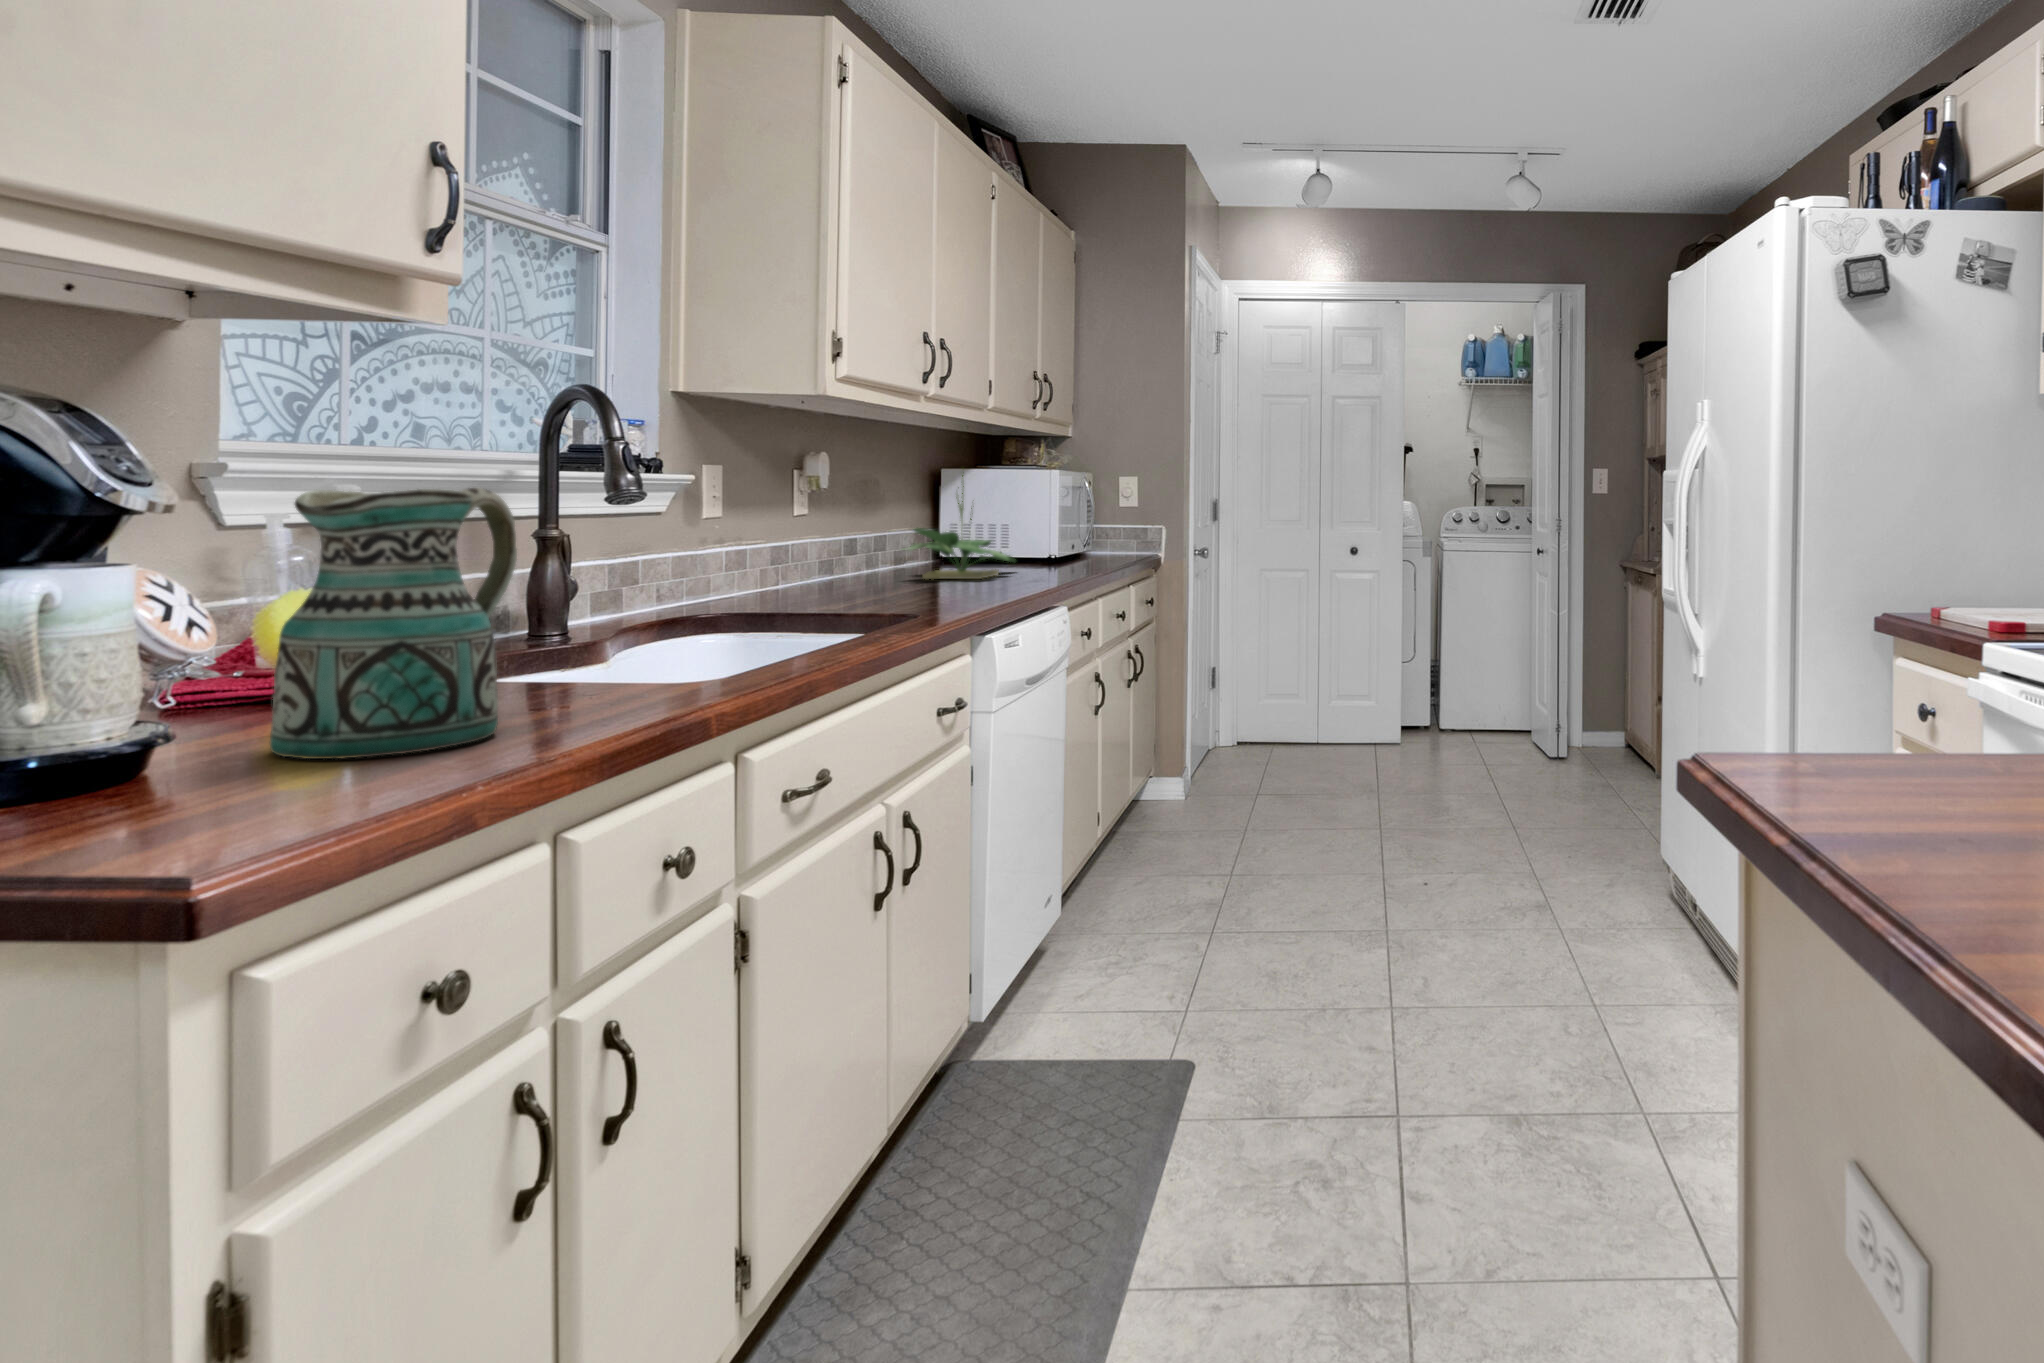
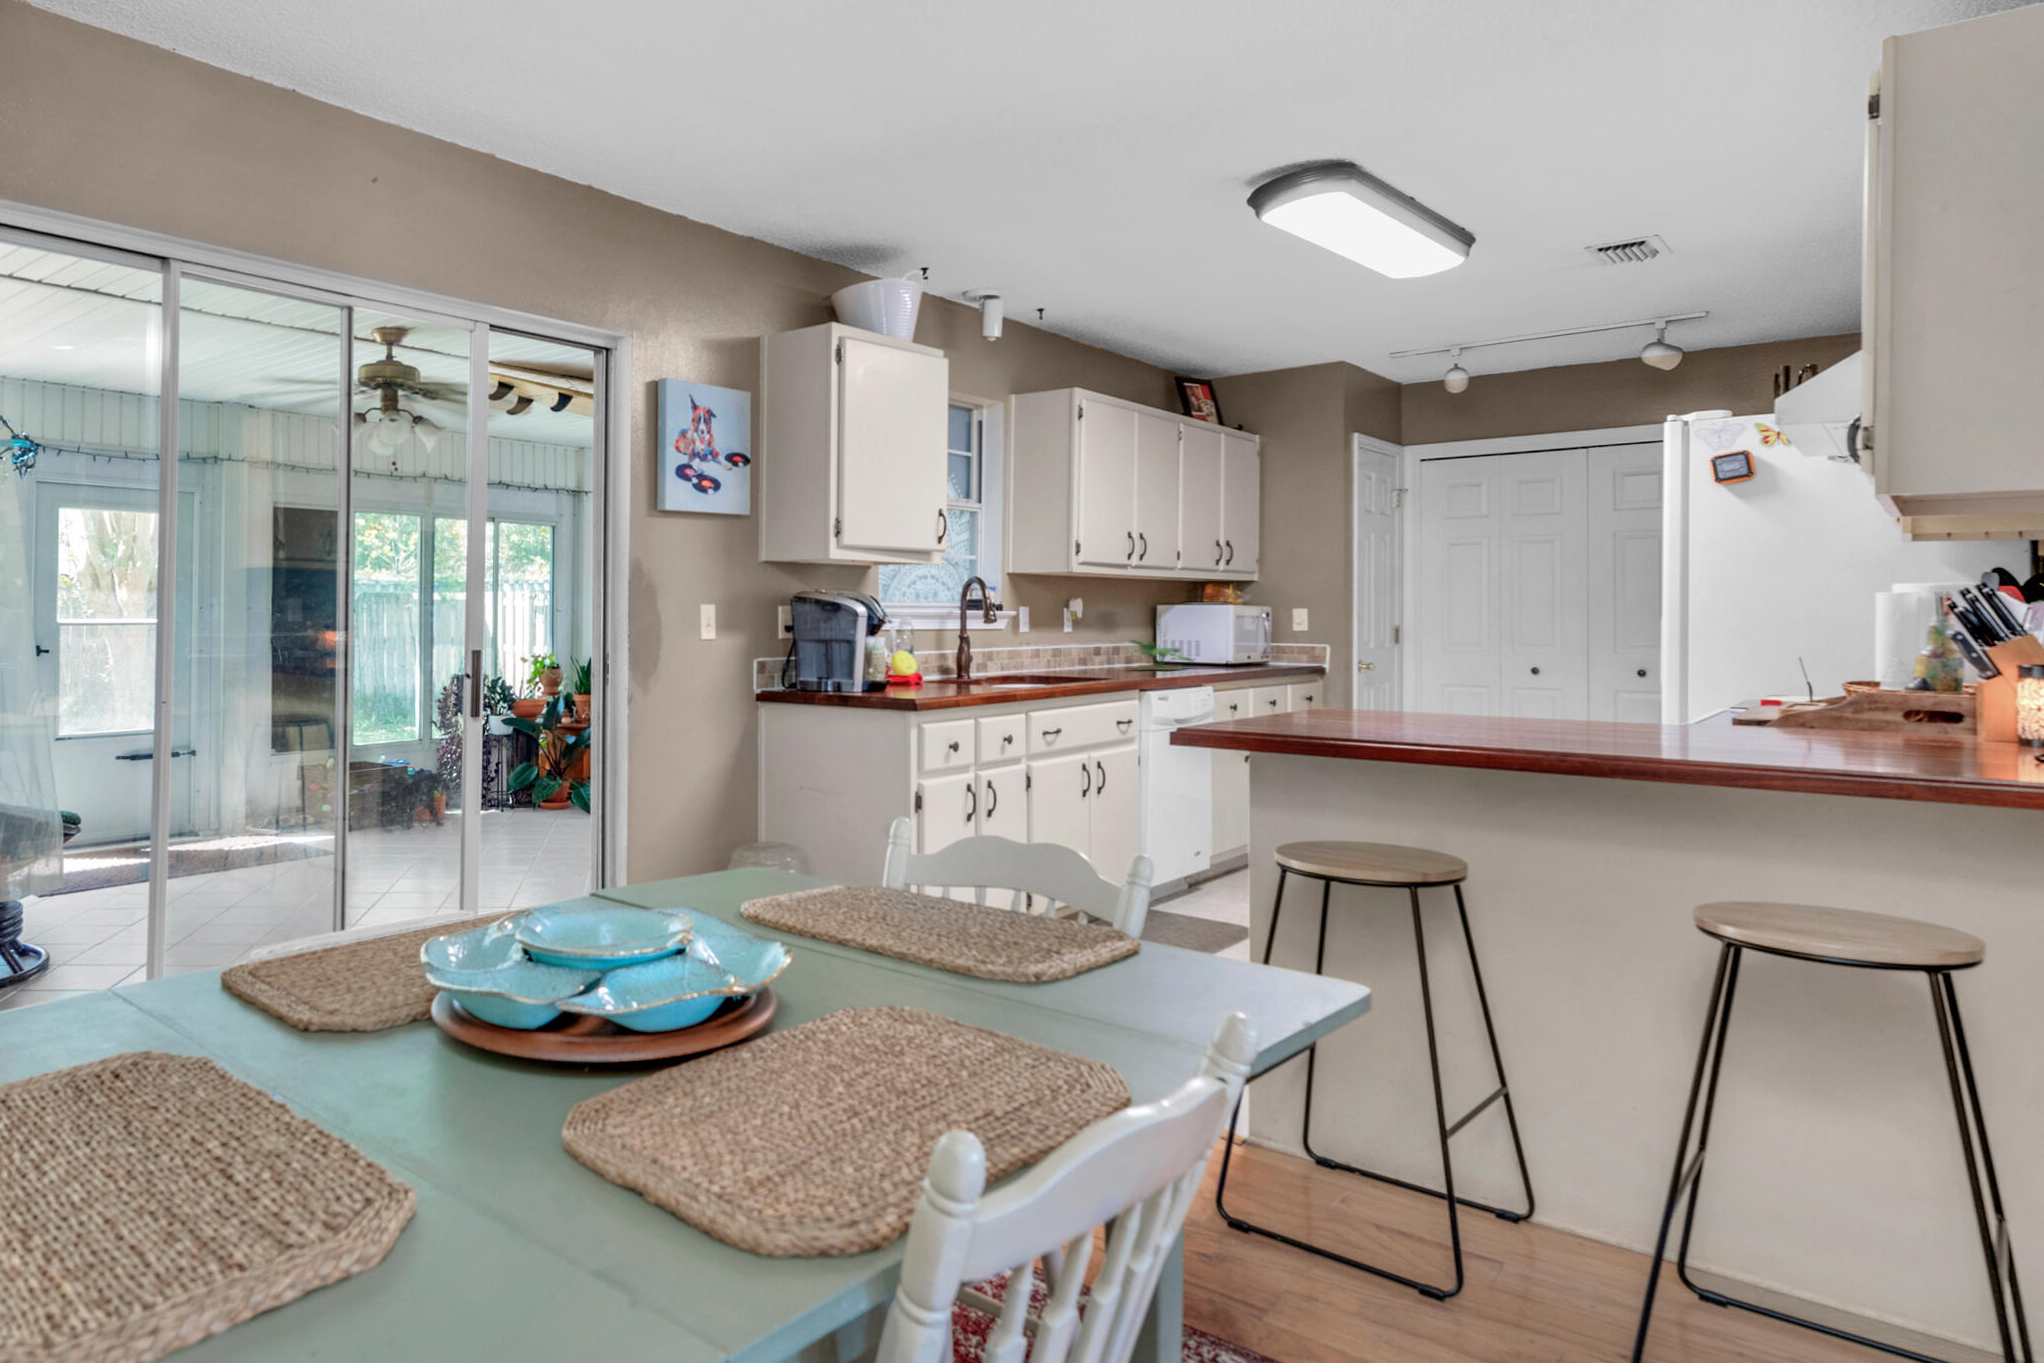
ceramic pitcher: present [270,488,517,759] -> none [910,619,963,692]

